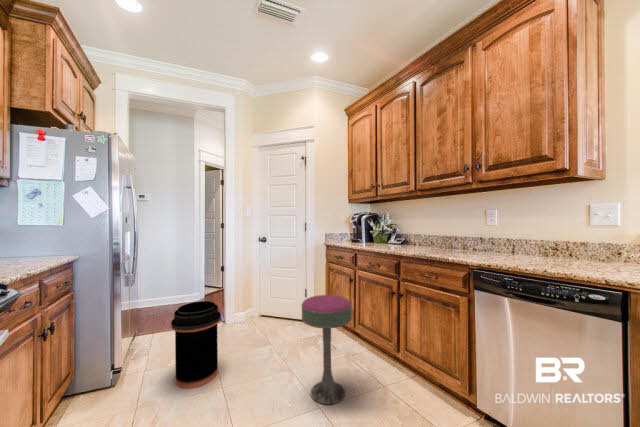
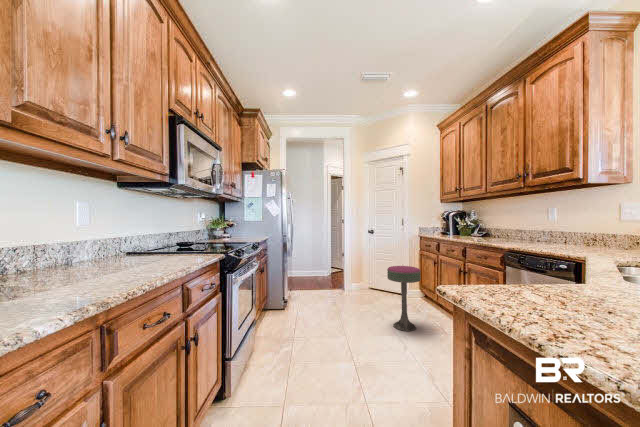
trash can: present [171,301,221,388] -> none [316,265,342,310]

